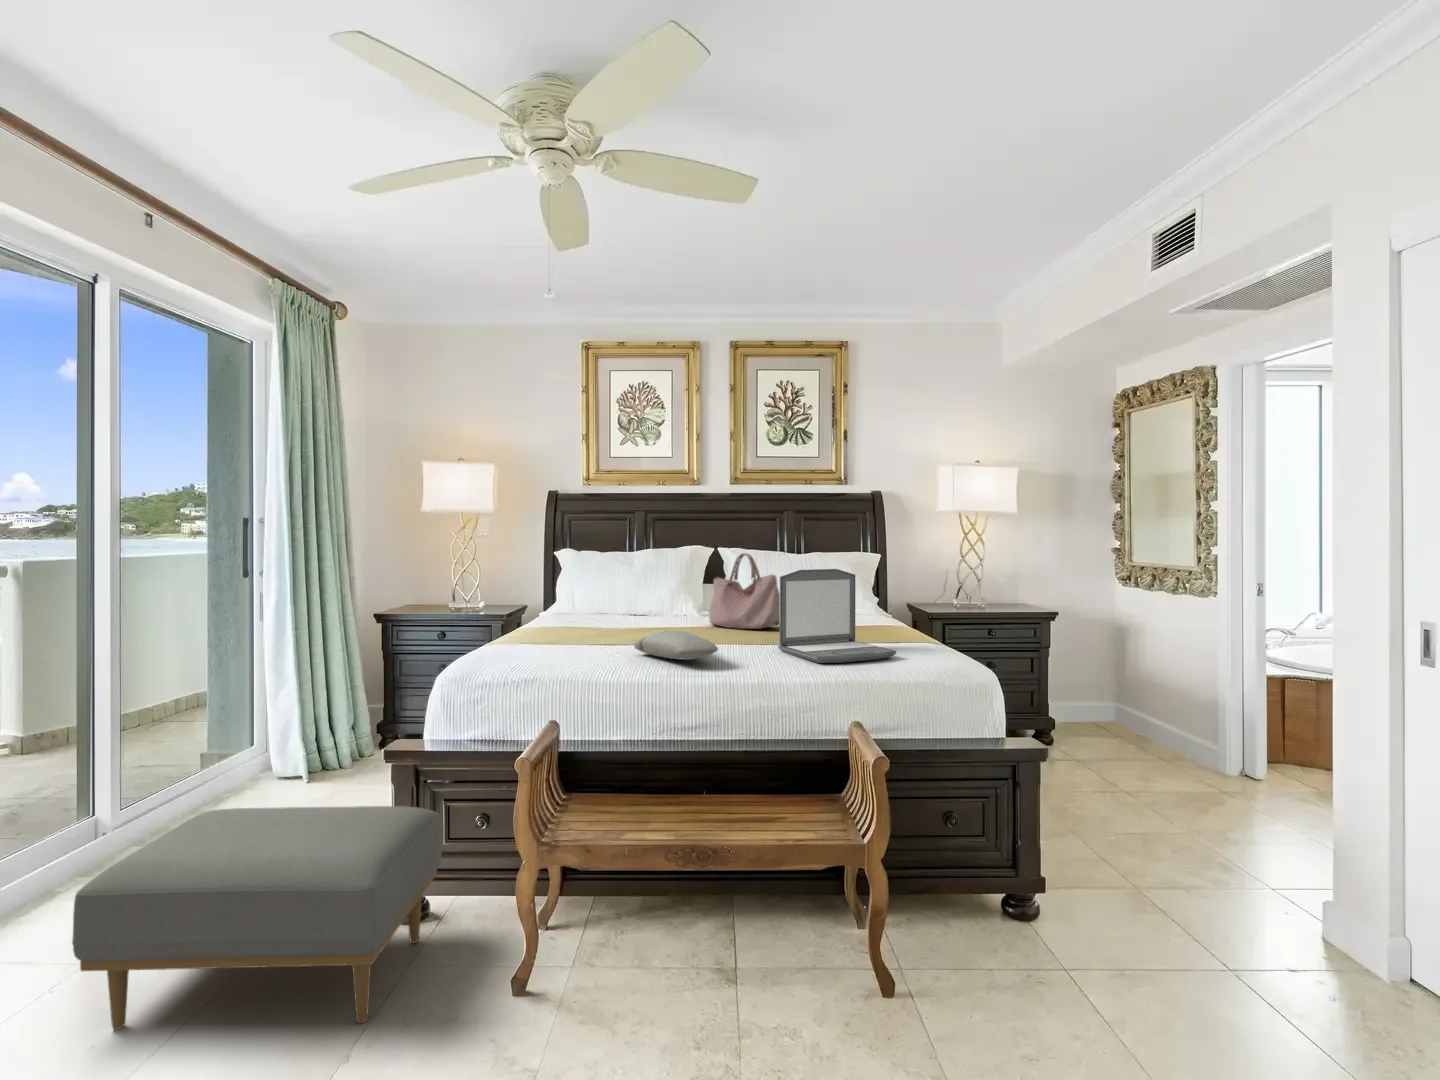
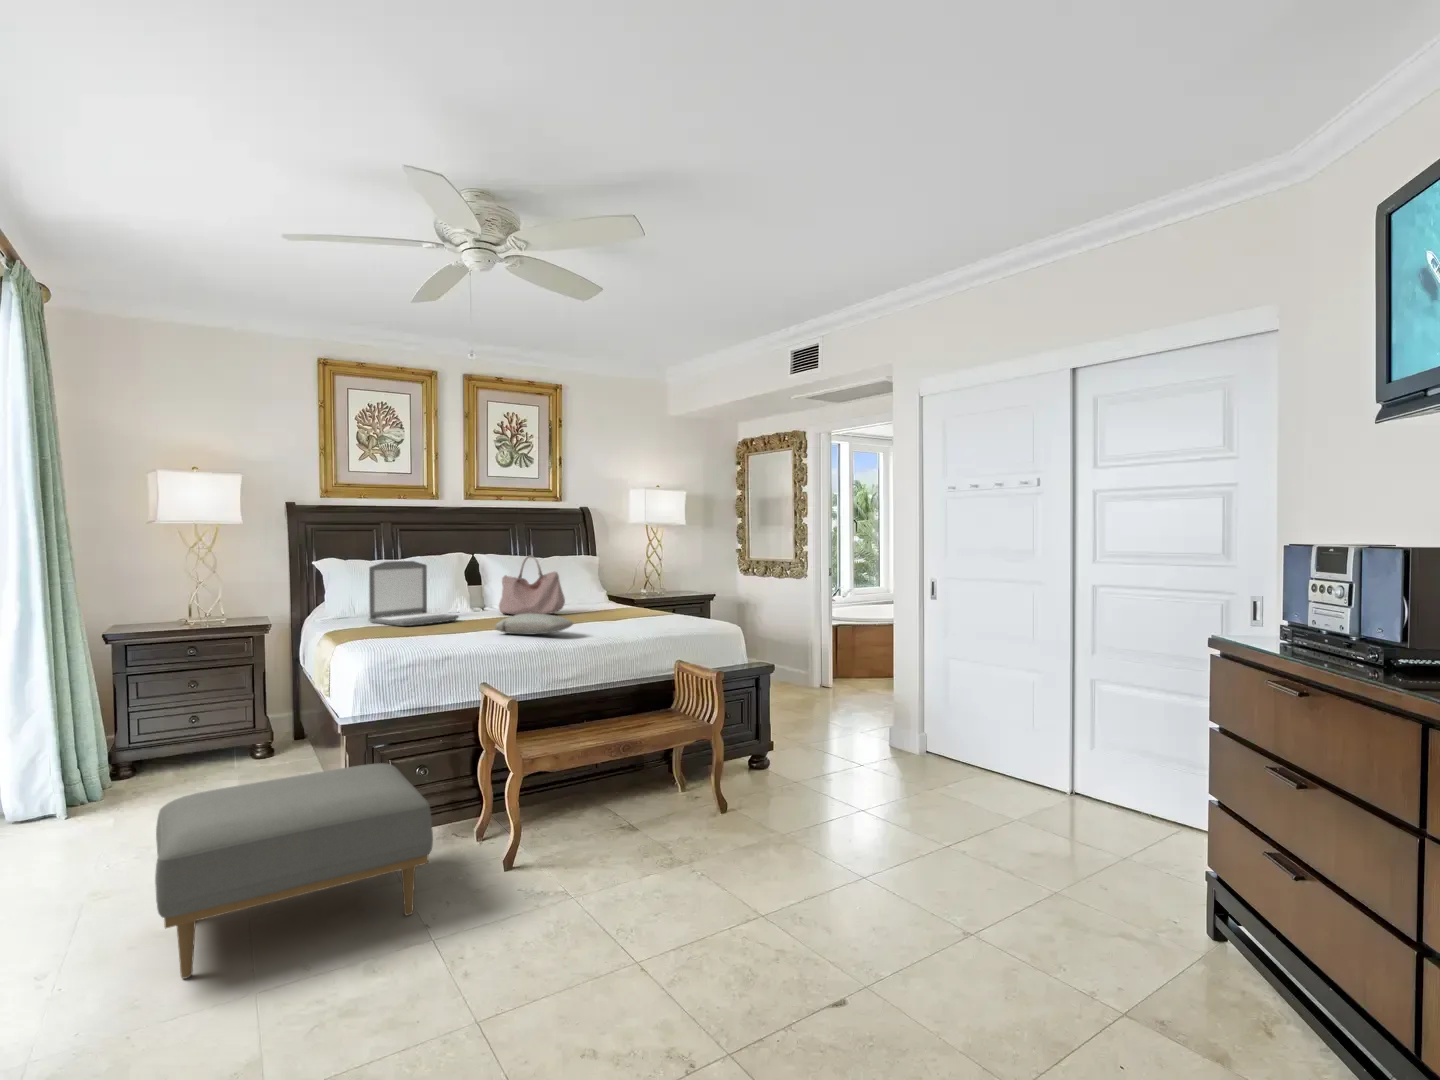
laptop: present [778,569,896,663] -> present [368,561,459,626]

